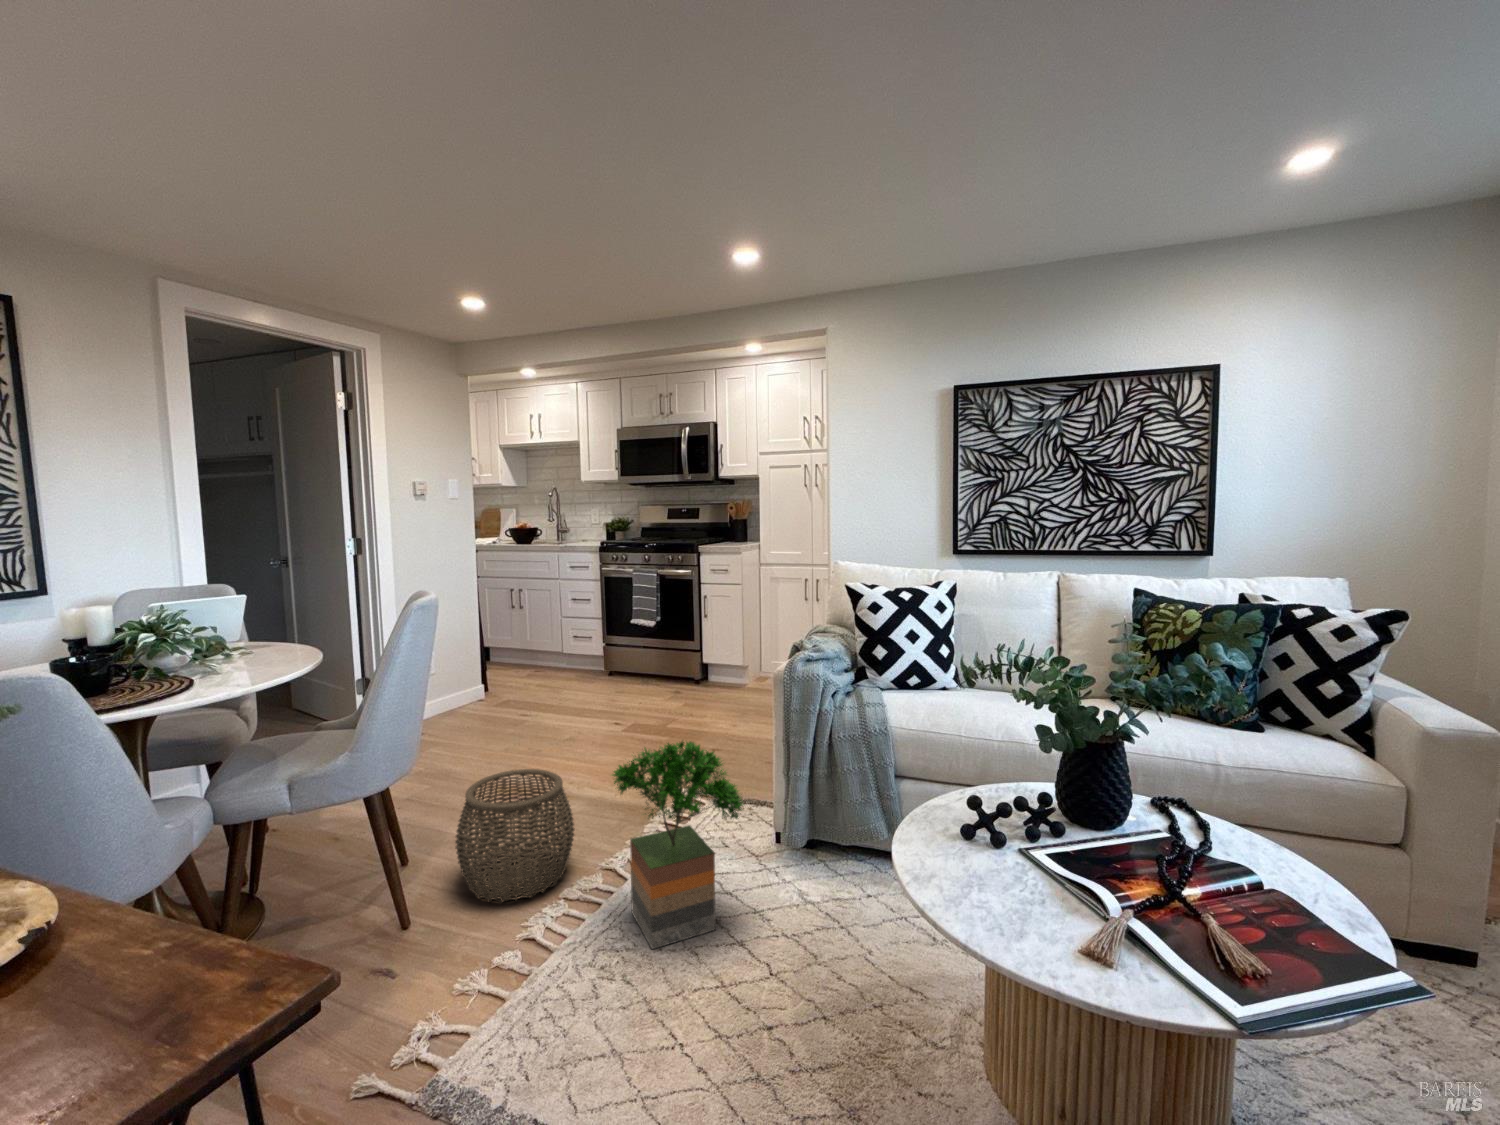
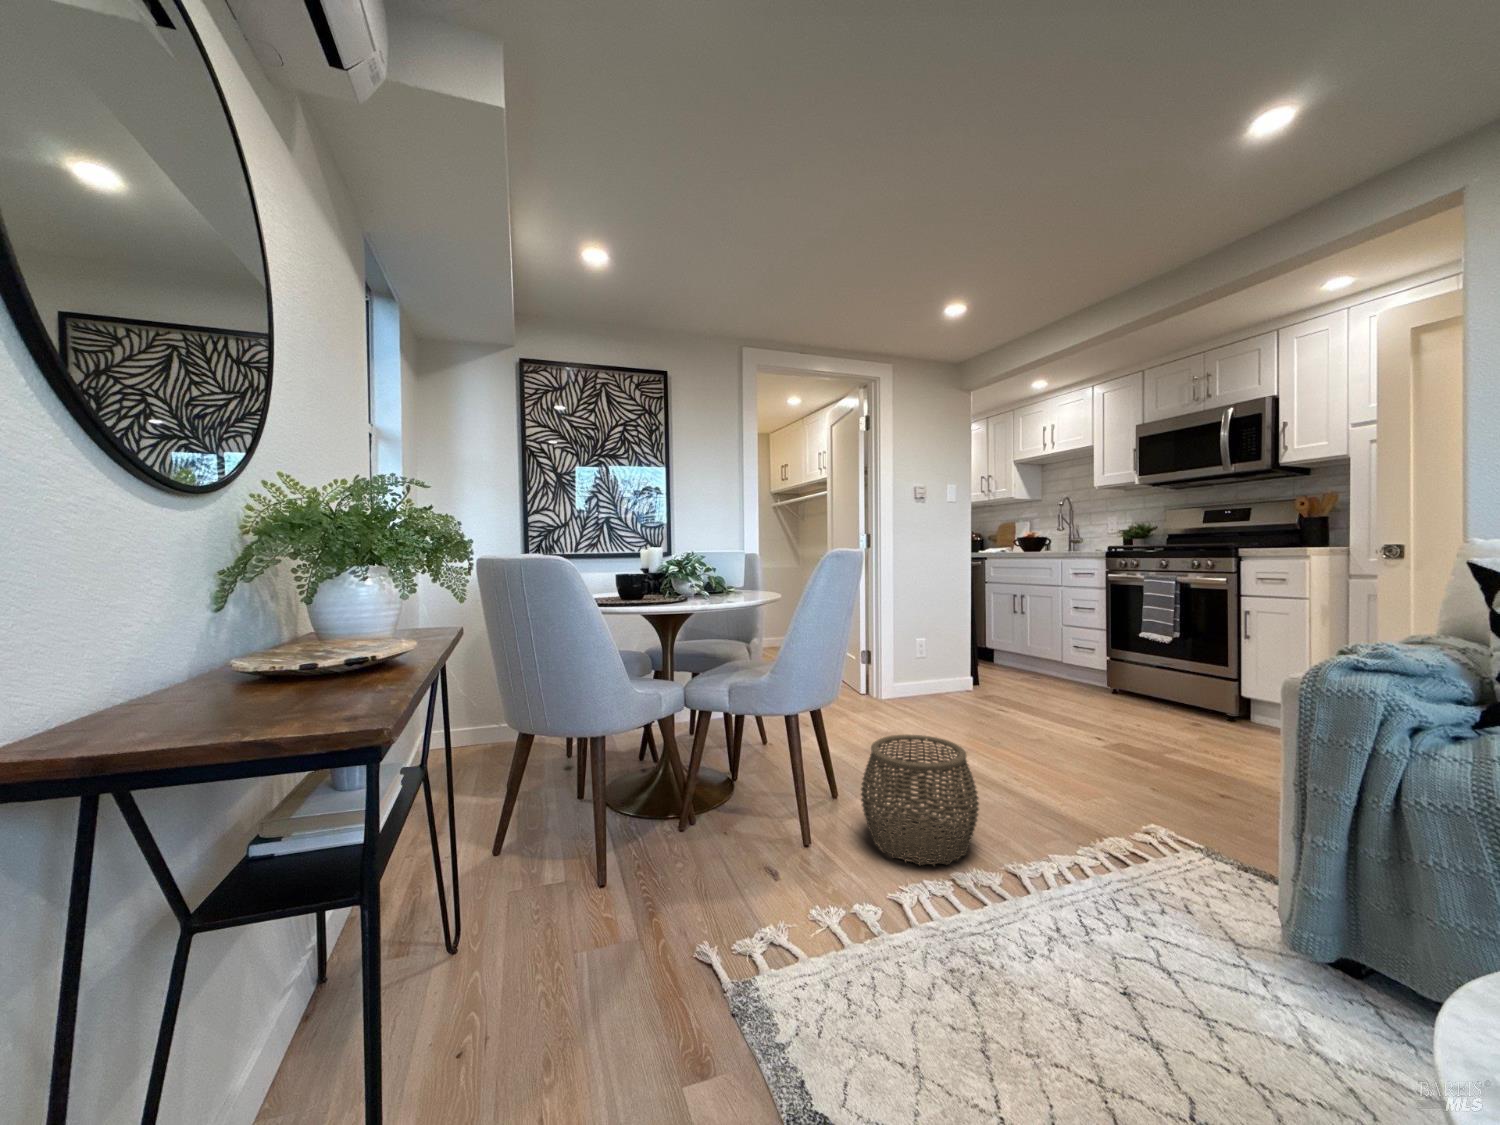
potted tree: present [612,741,744,949] -> none [983,730,1172,1010]

